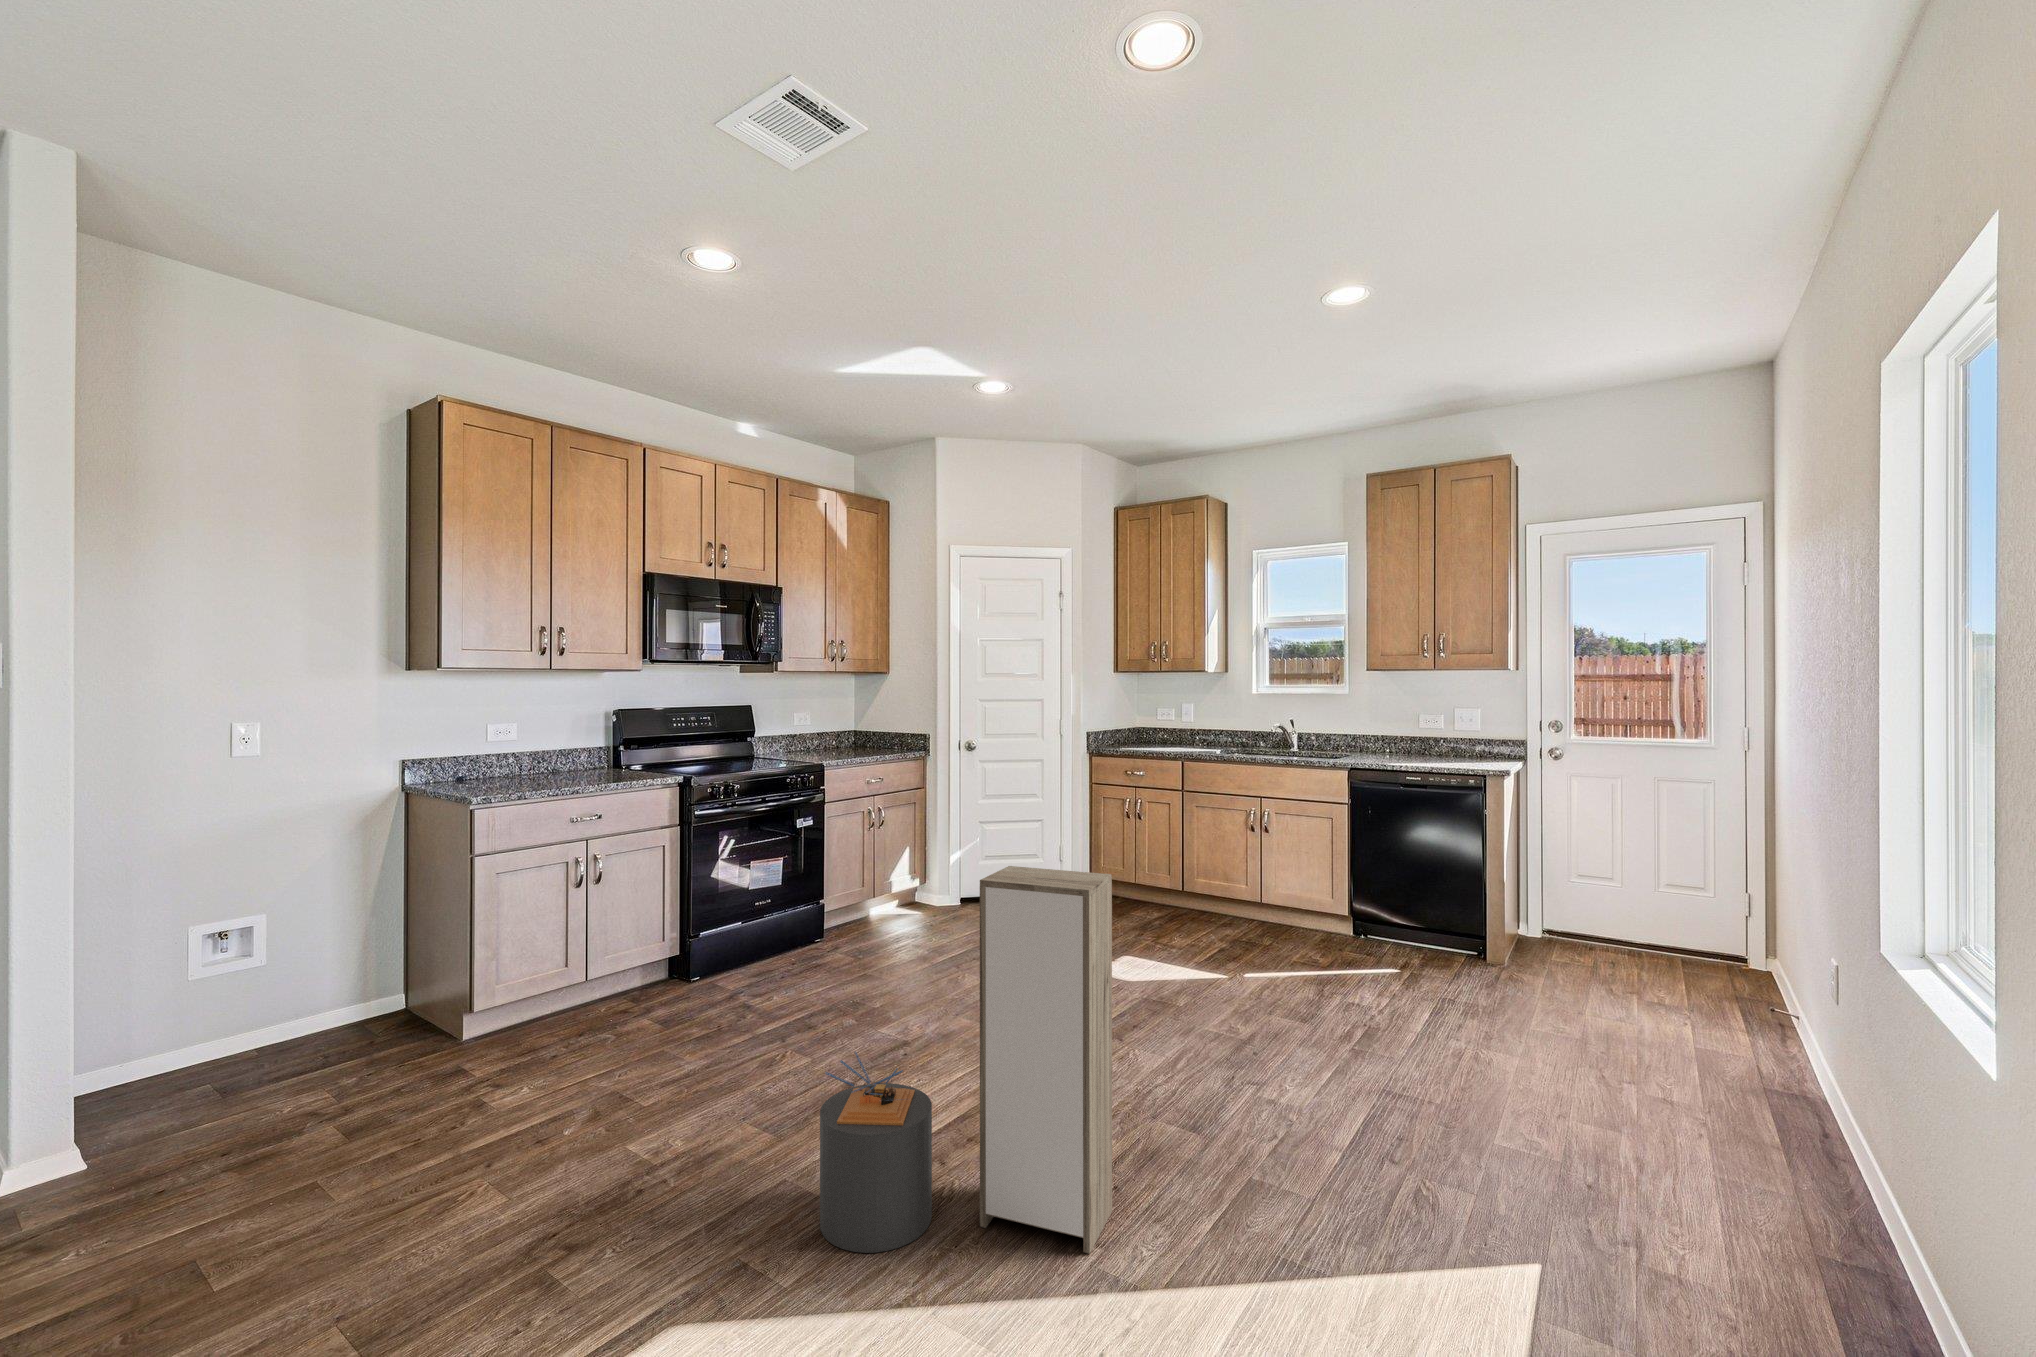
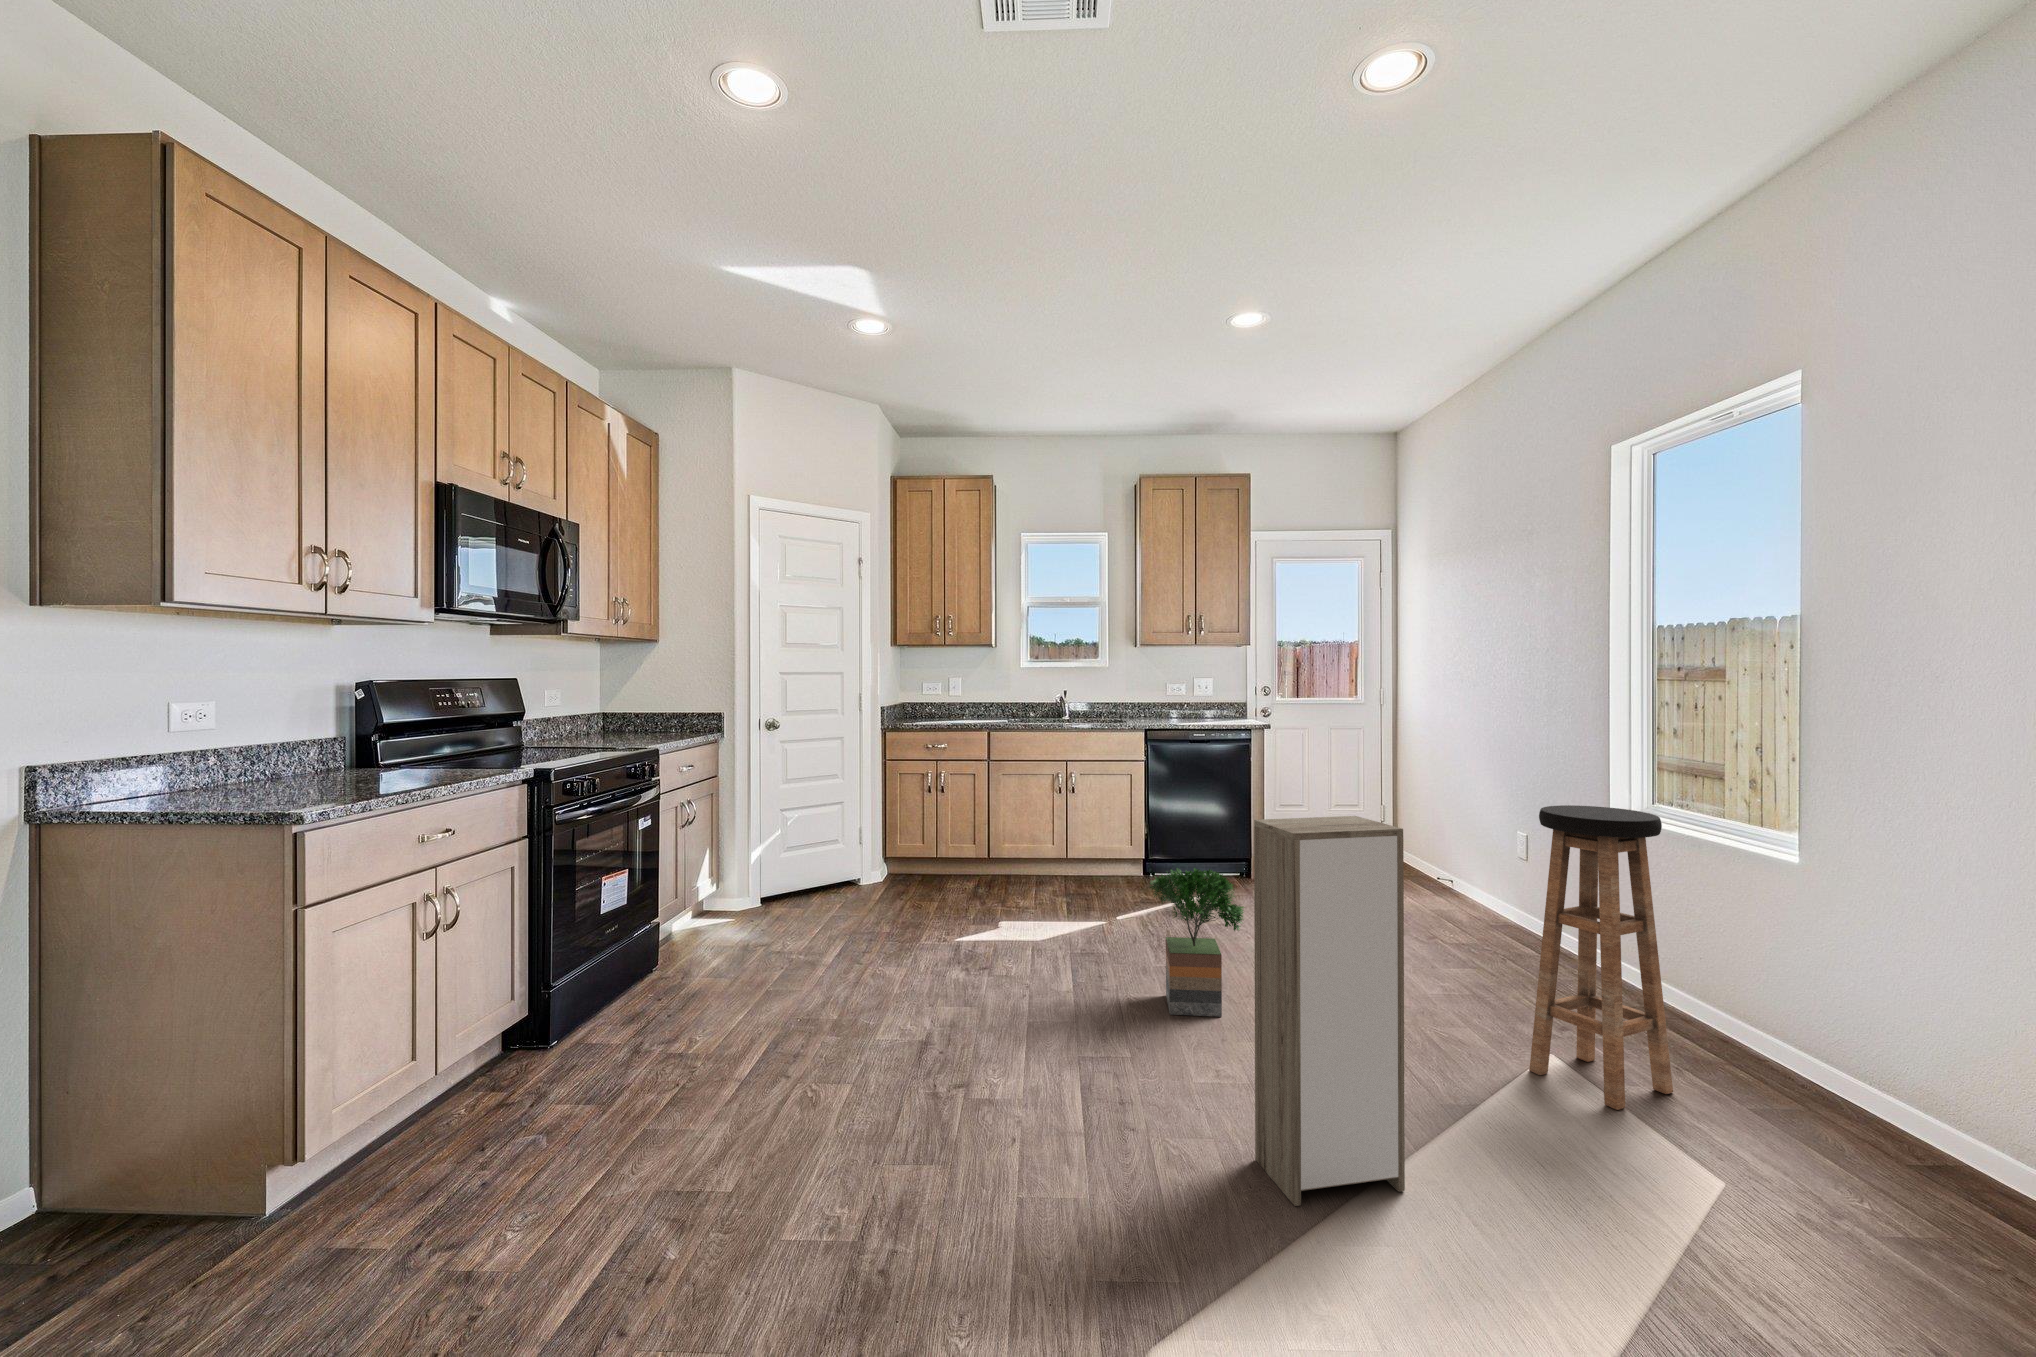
bar stool: none [1441,899,1600,1302] -> present [1529,805,1673,1110]
potted tree: none [1137,916,1230,1079] -> present [1150,868,1244,1017]
trash can: present [820,1052,932,1253] -> none [1131,1050,1271,1287]

